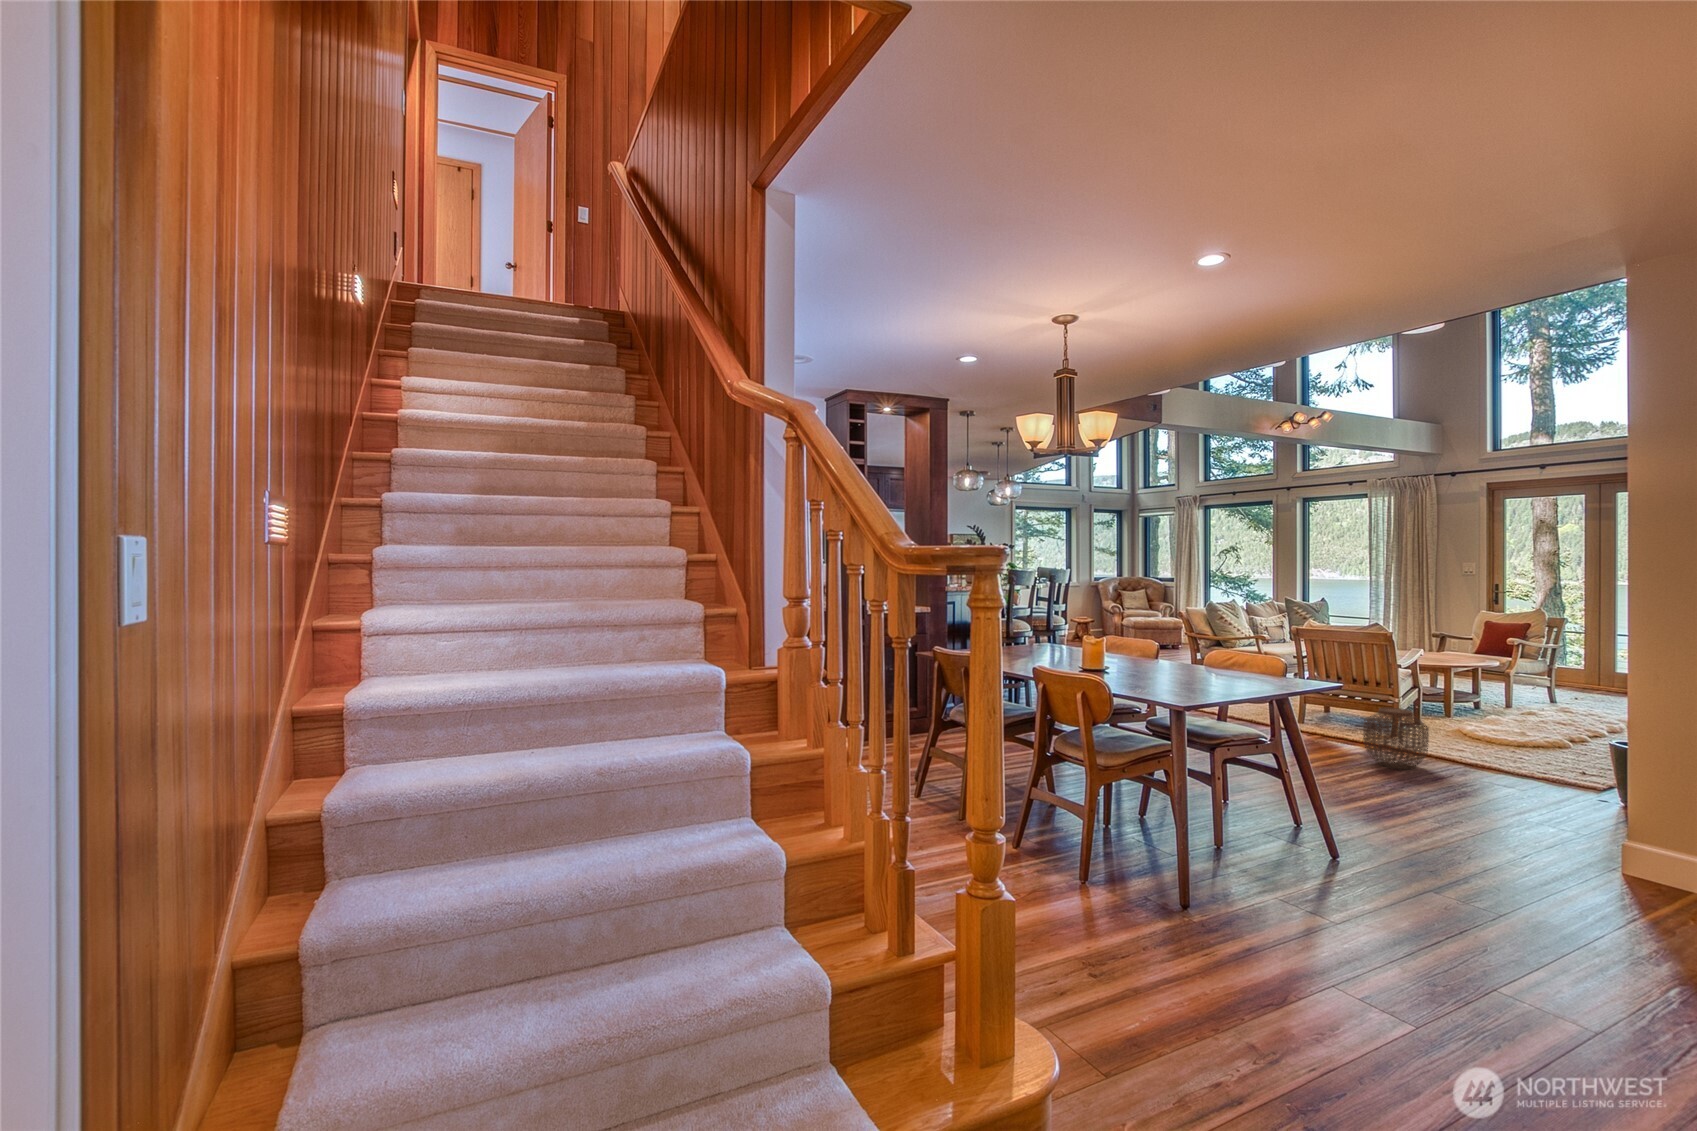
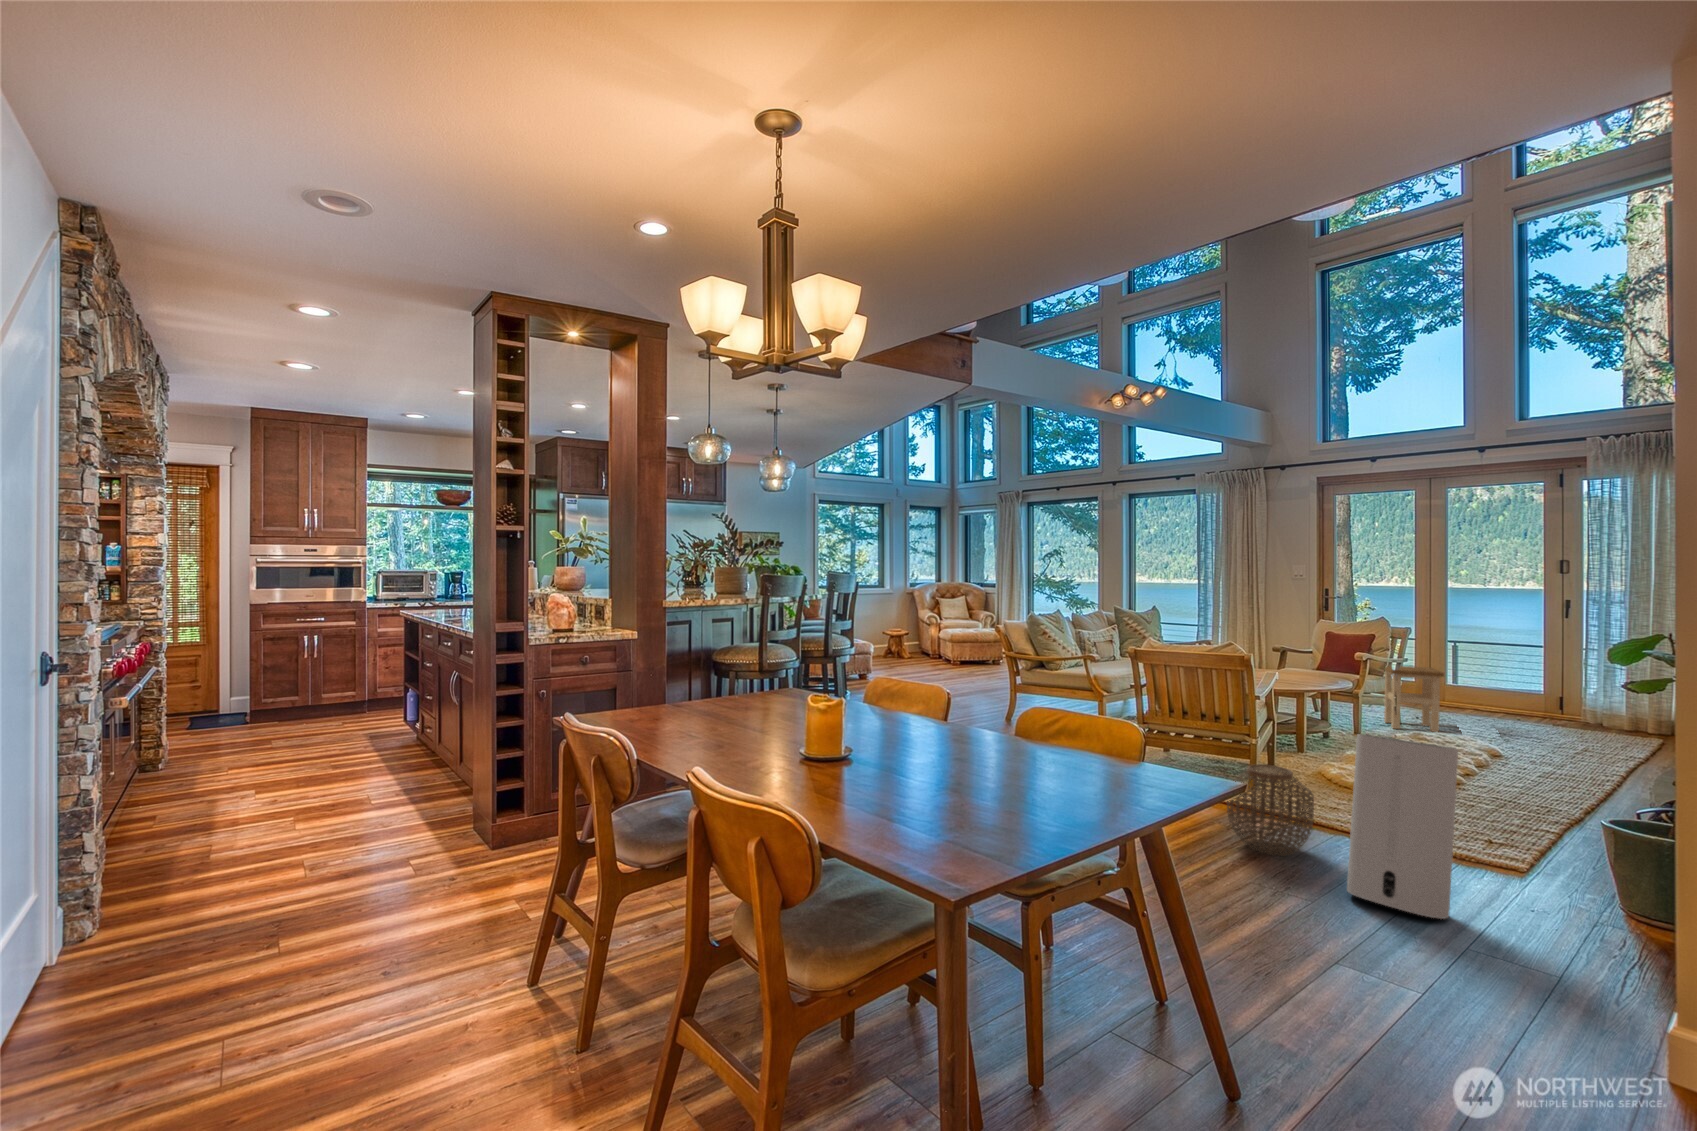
stool: none [1538,650,1594,708] -> present [1384,666,1444,732]
air purifier: none [1443,681,1523,800] -> present [1347,734,1458,919]

